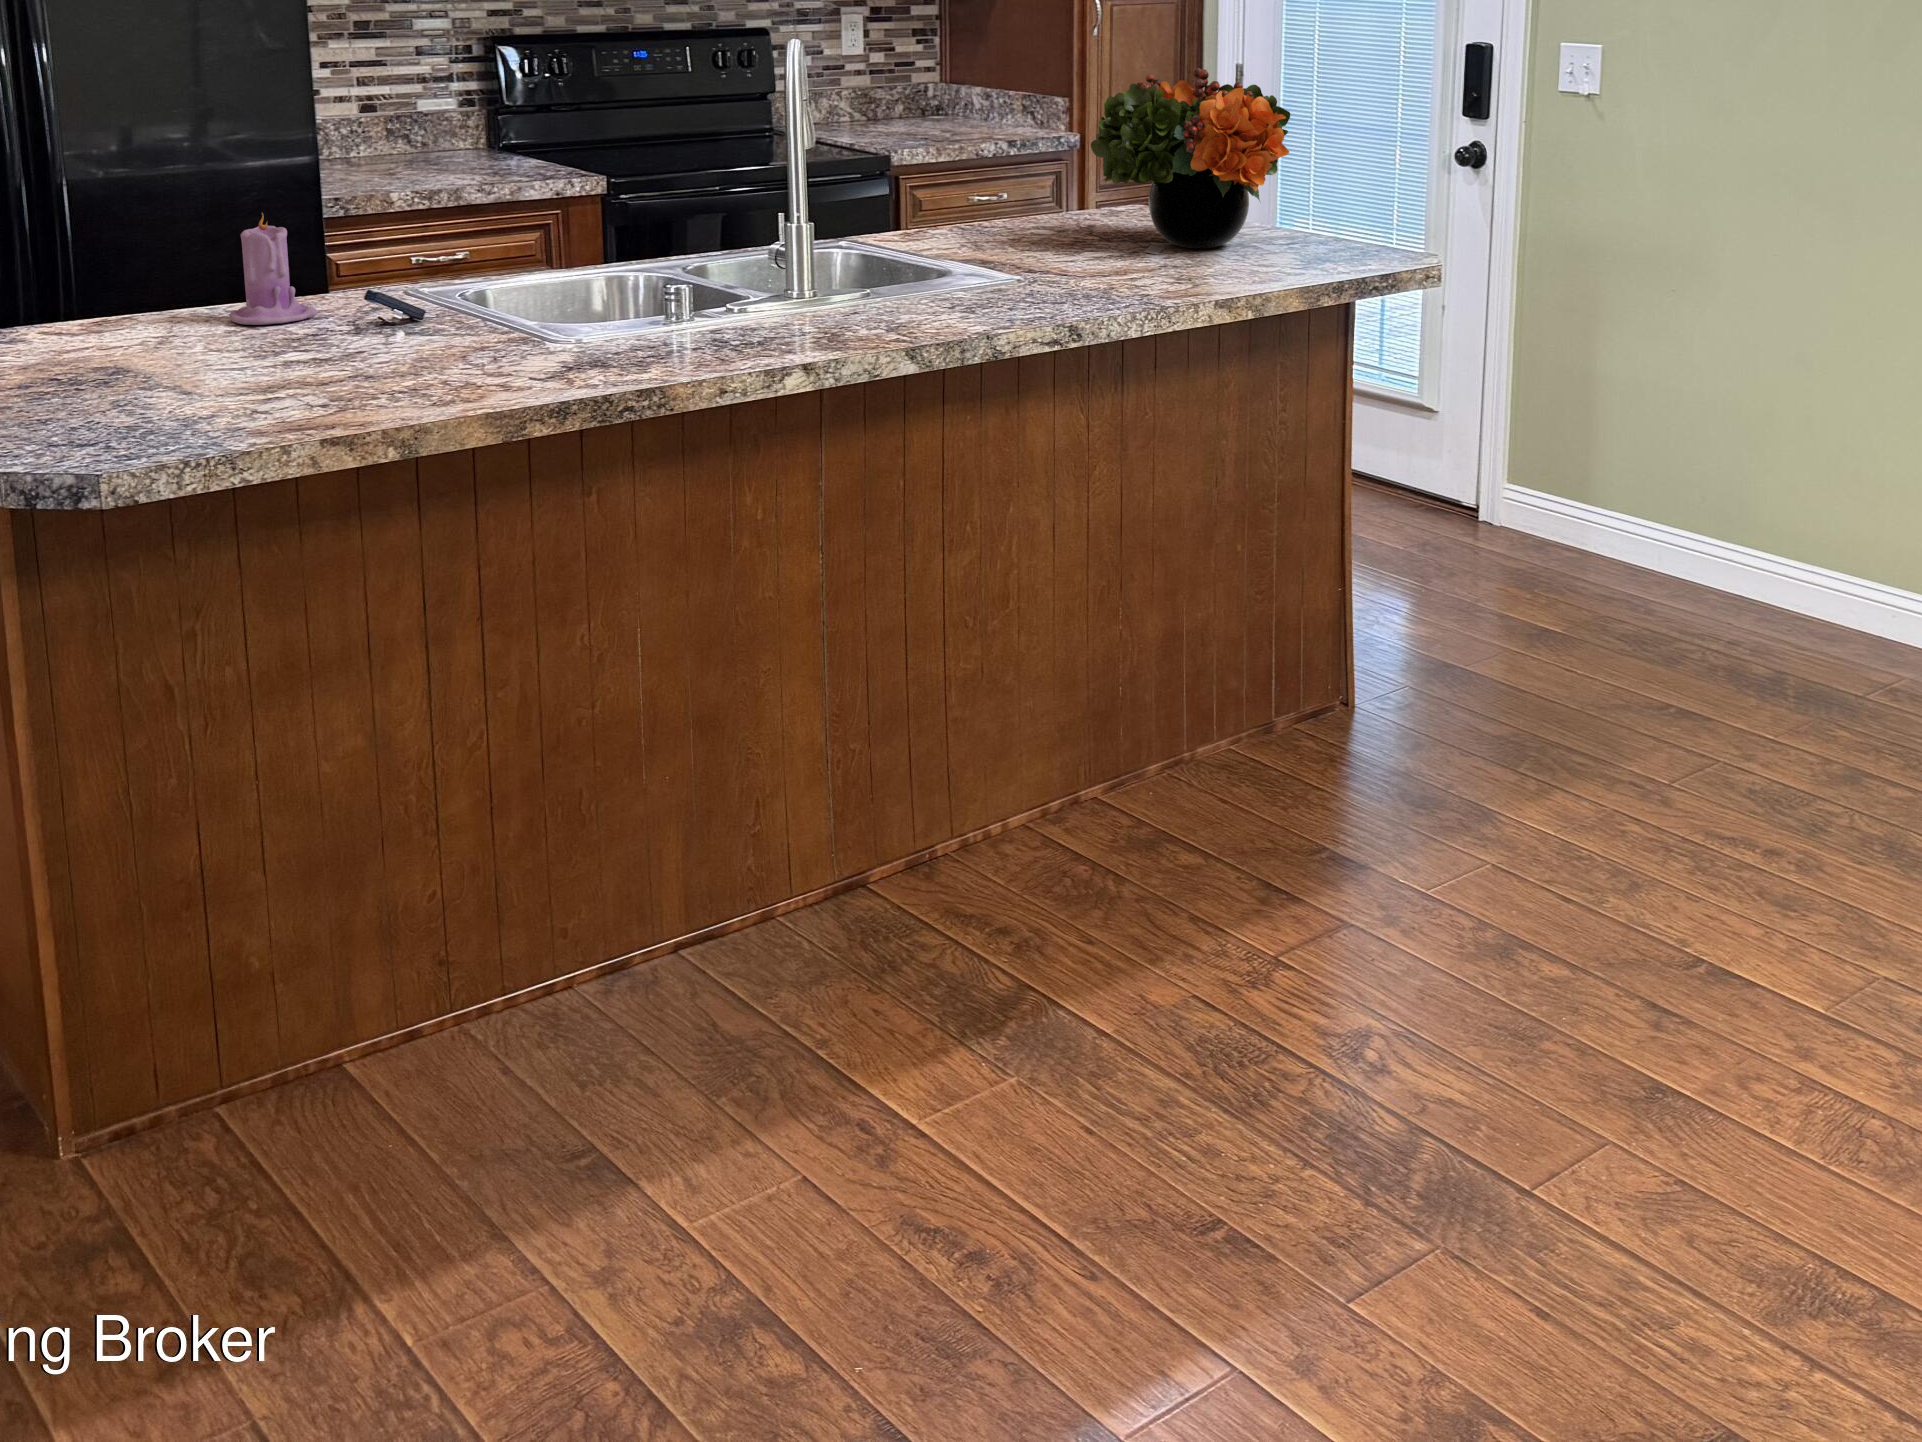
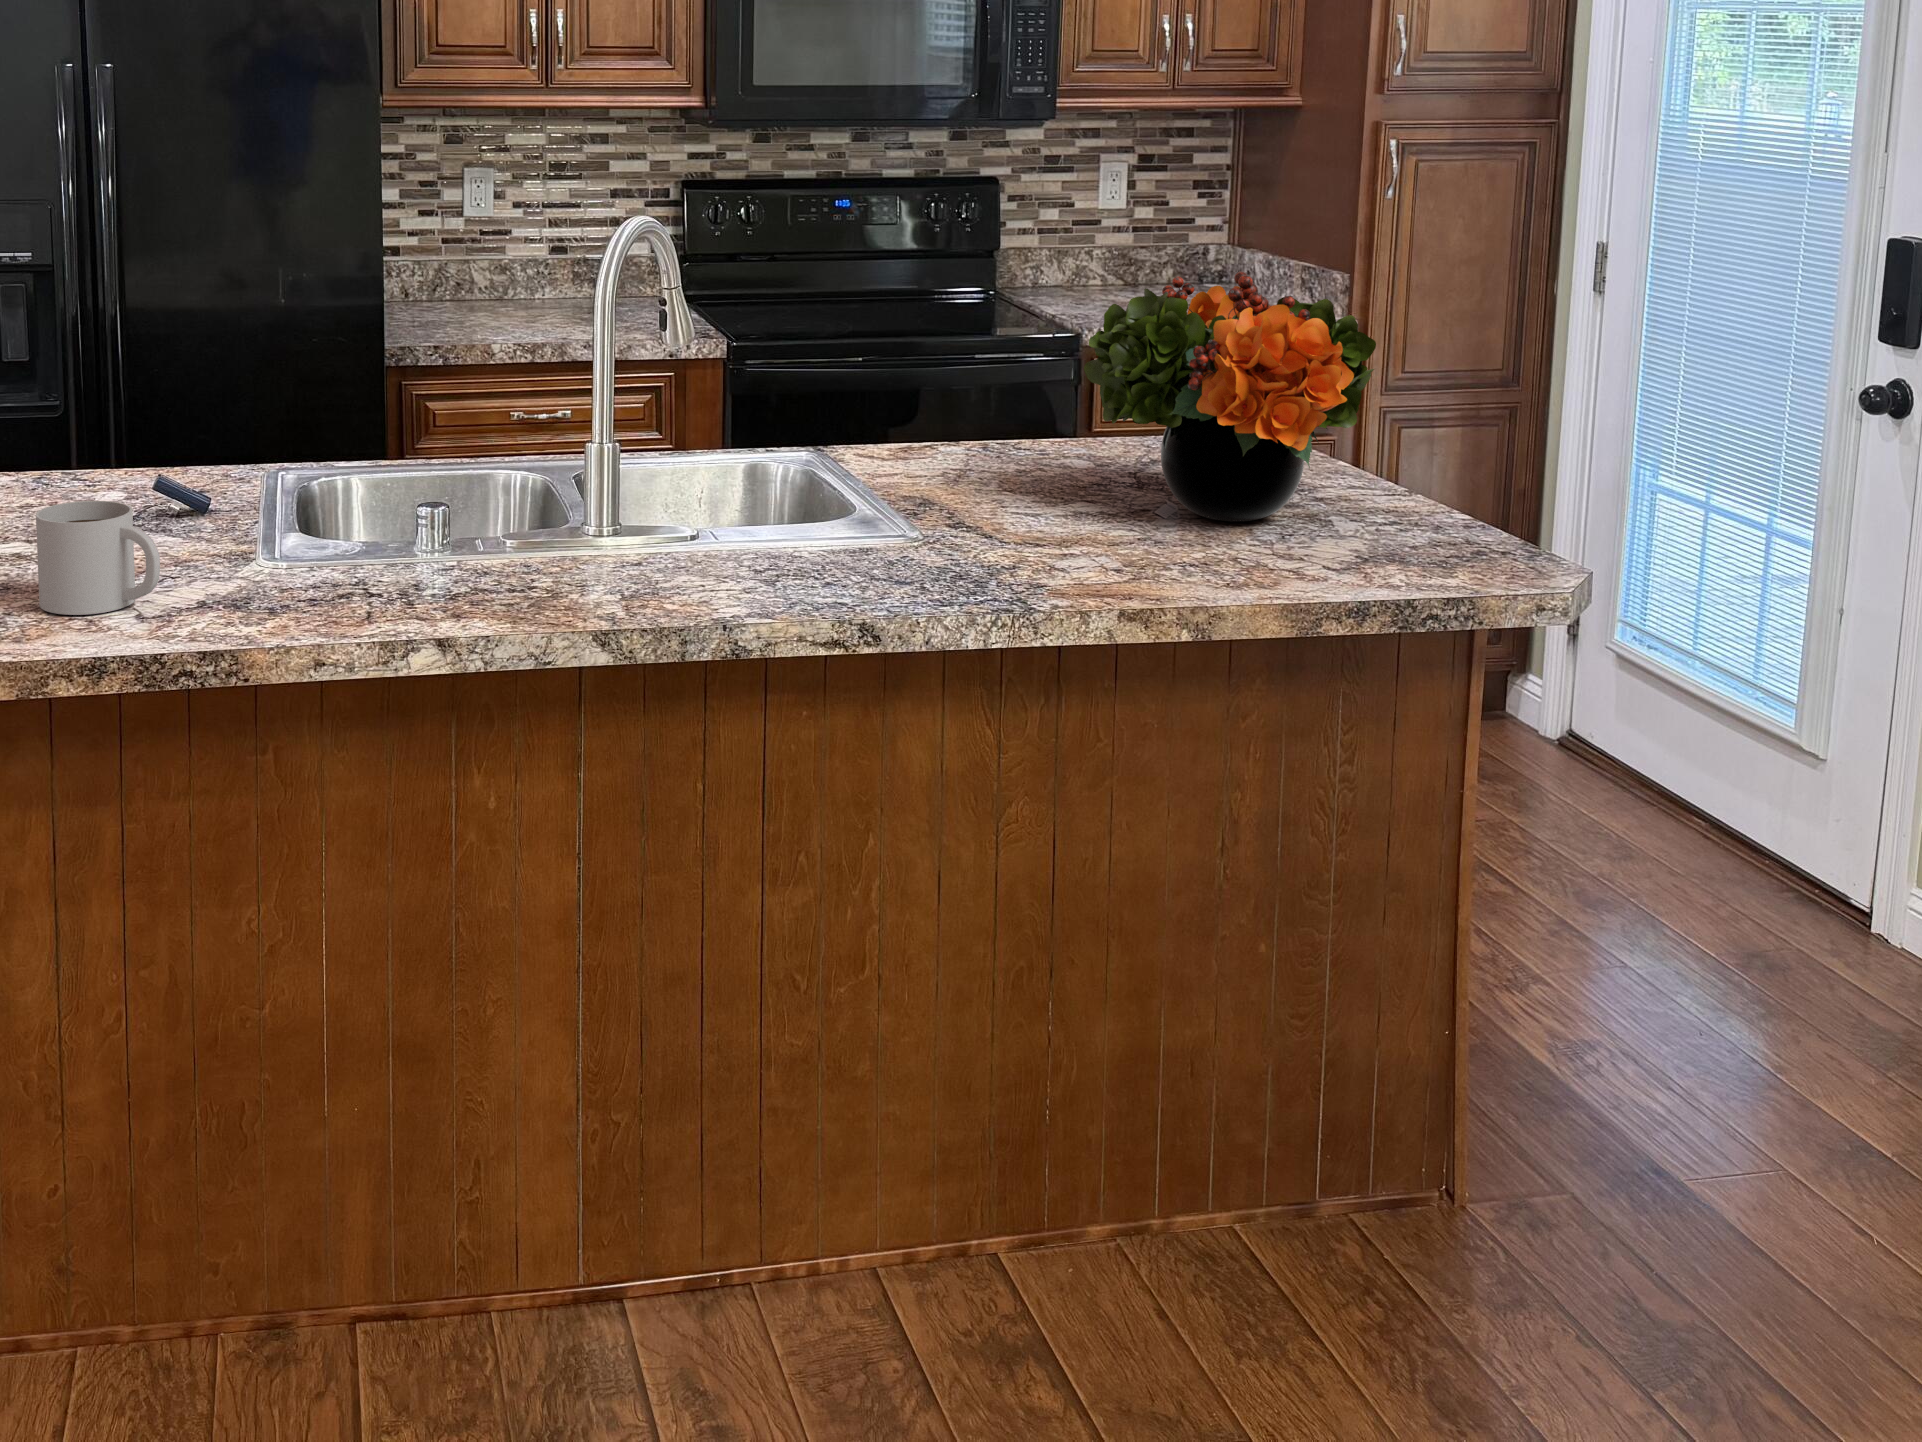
candle: present [229,213,317,325] -> none [30,382,116,503]
mug: none [428,289,551,384] -> present [36,501,160,615]

